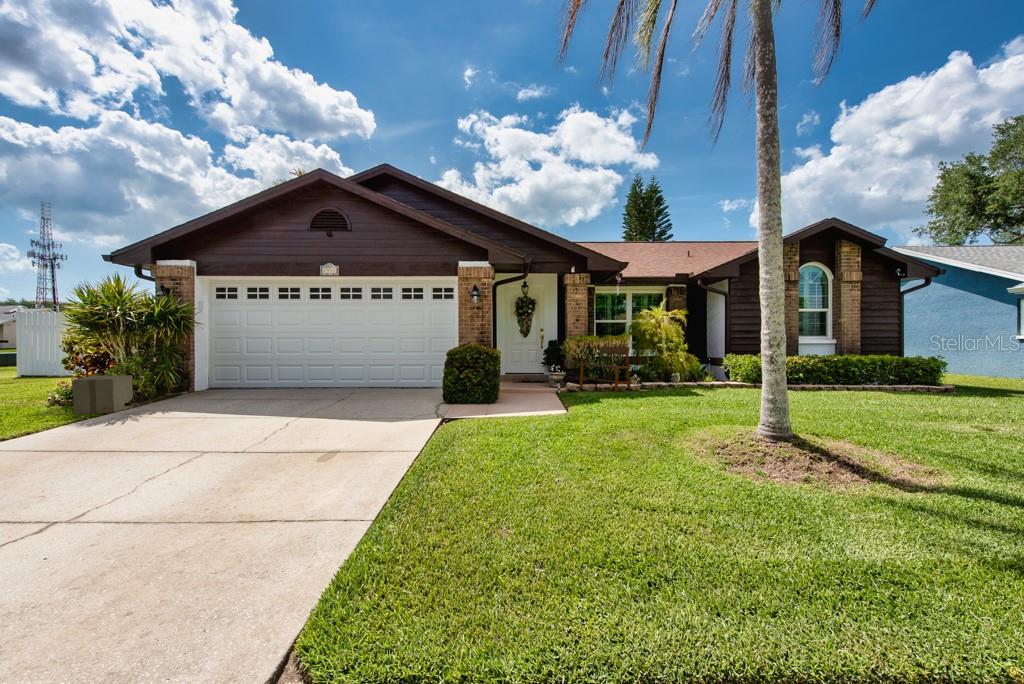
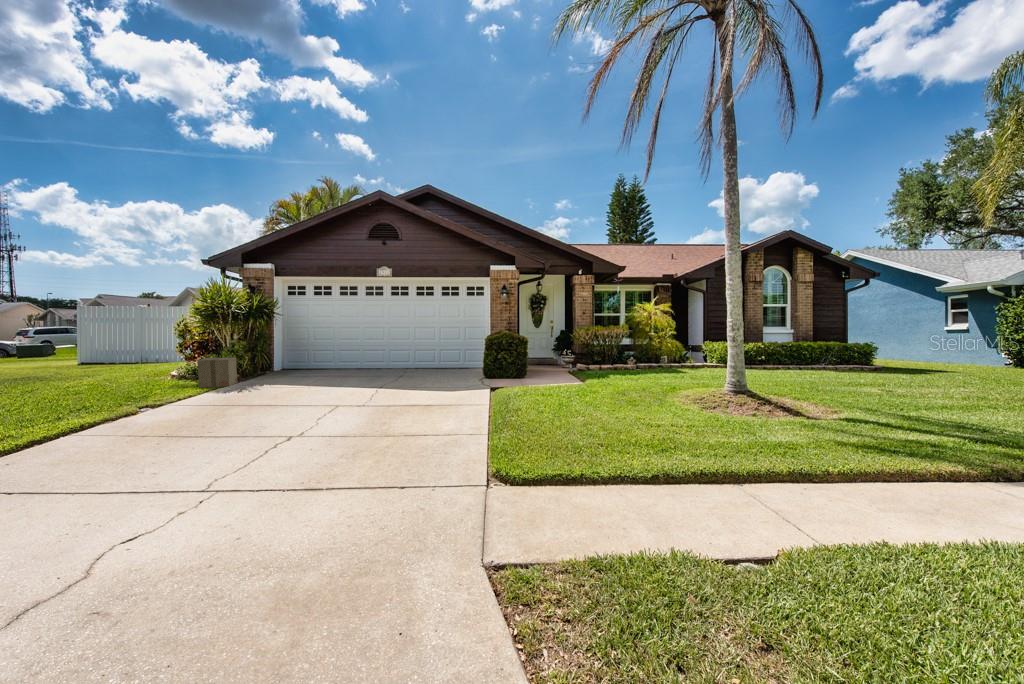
bench: present [580,346,631,392] -> none [588,334,630,371]

